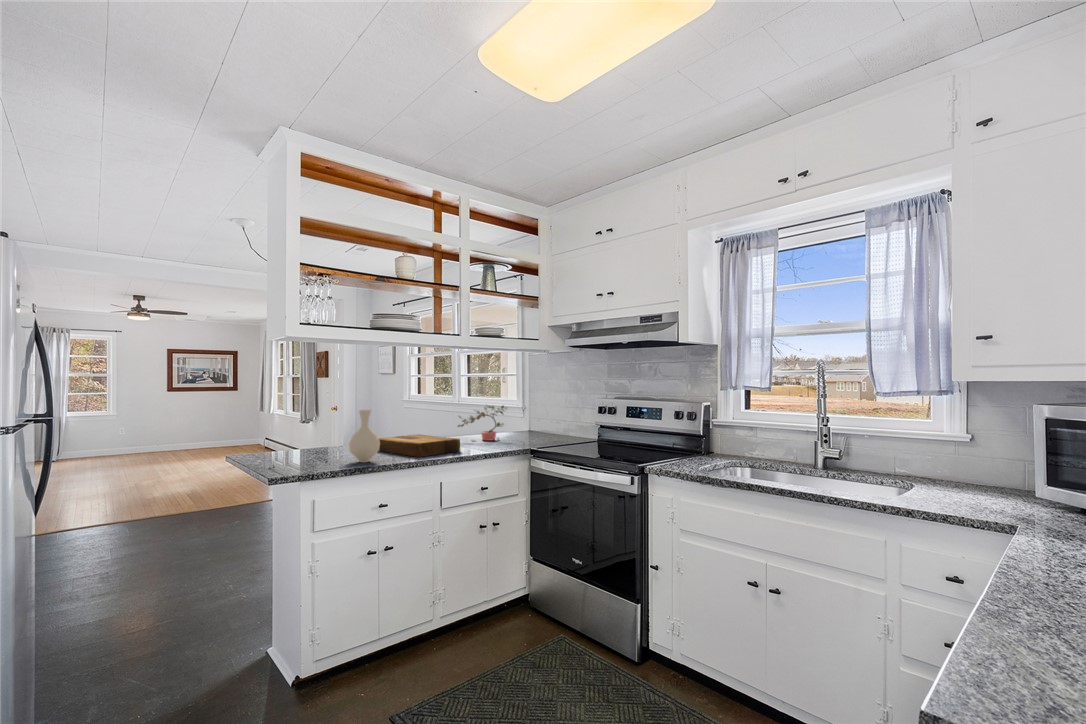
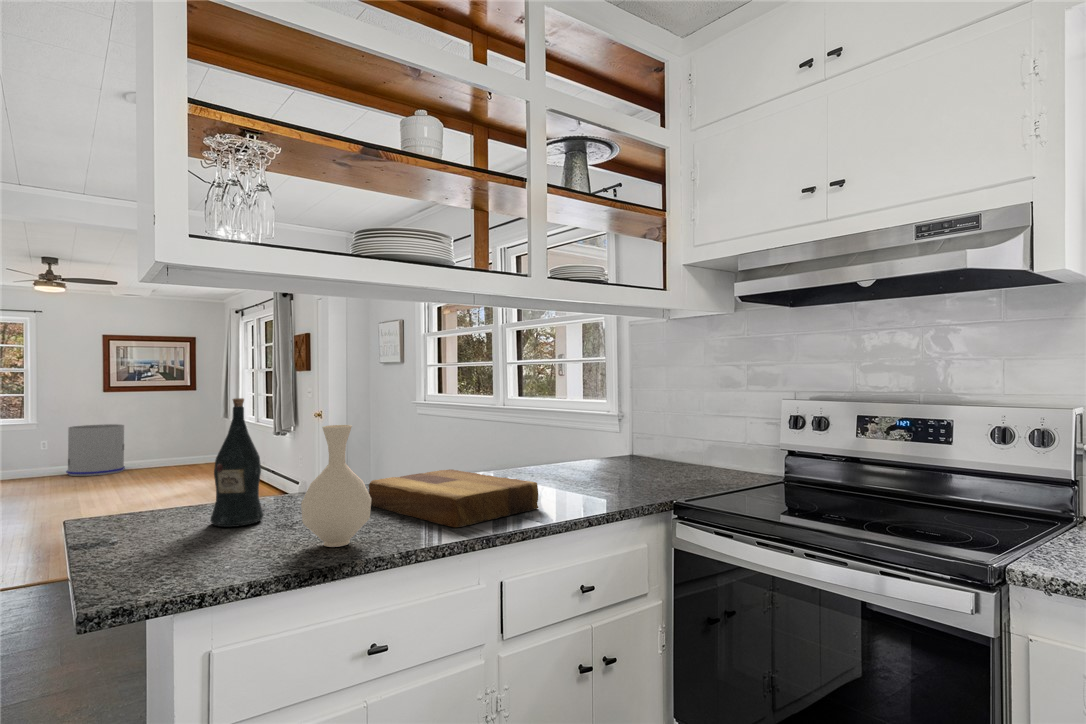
wine bottle: none [303,398,328,457] -> present [210,398,264,527]
potted plant: present [458,406,504,441] -> none [519,410,613,480]
trash can: none [139,417,183,455] -> present [67,424,125,476]

